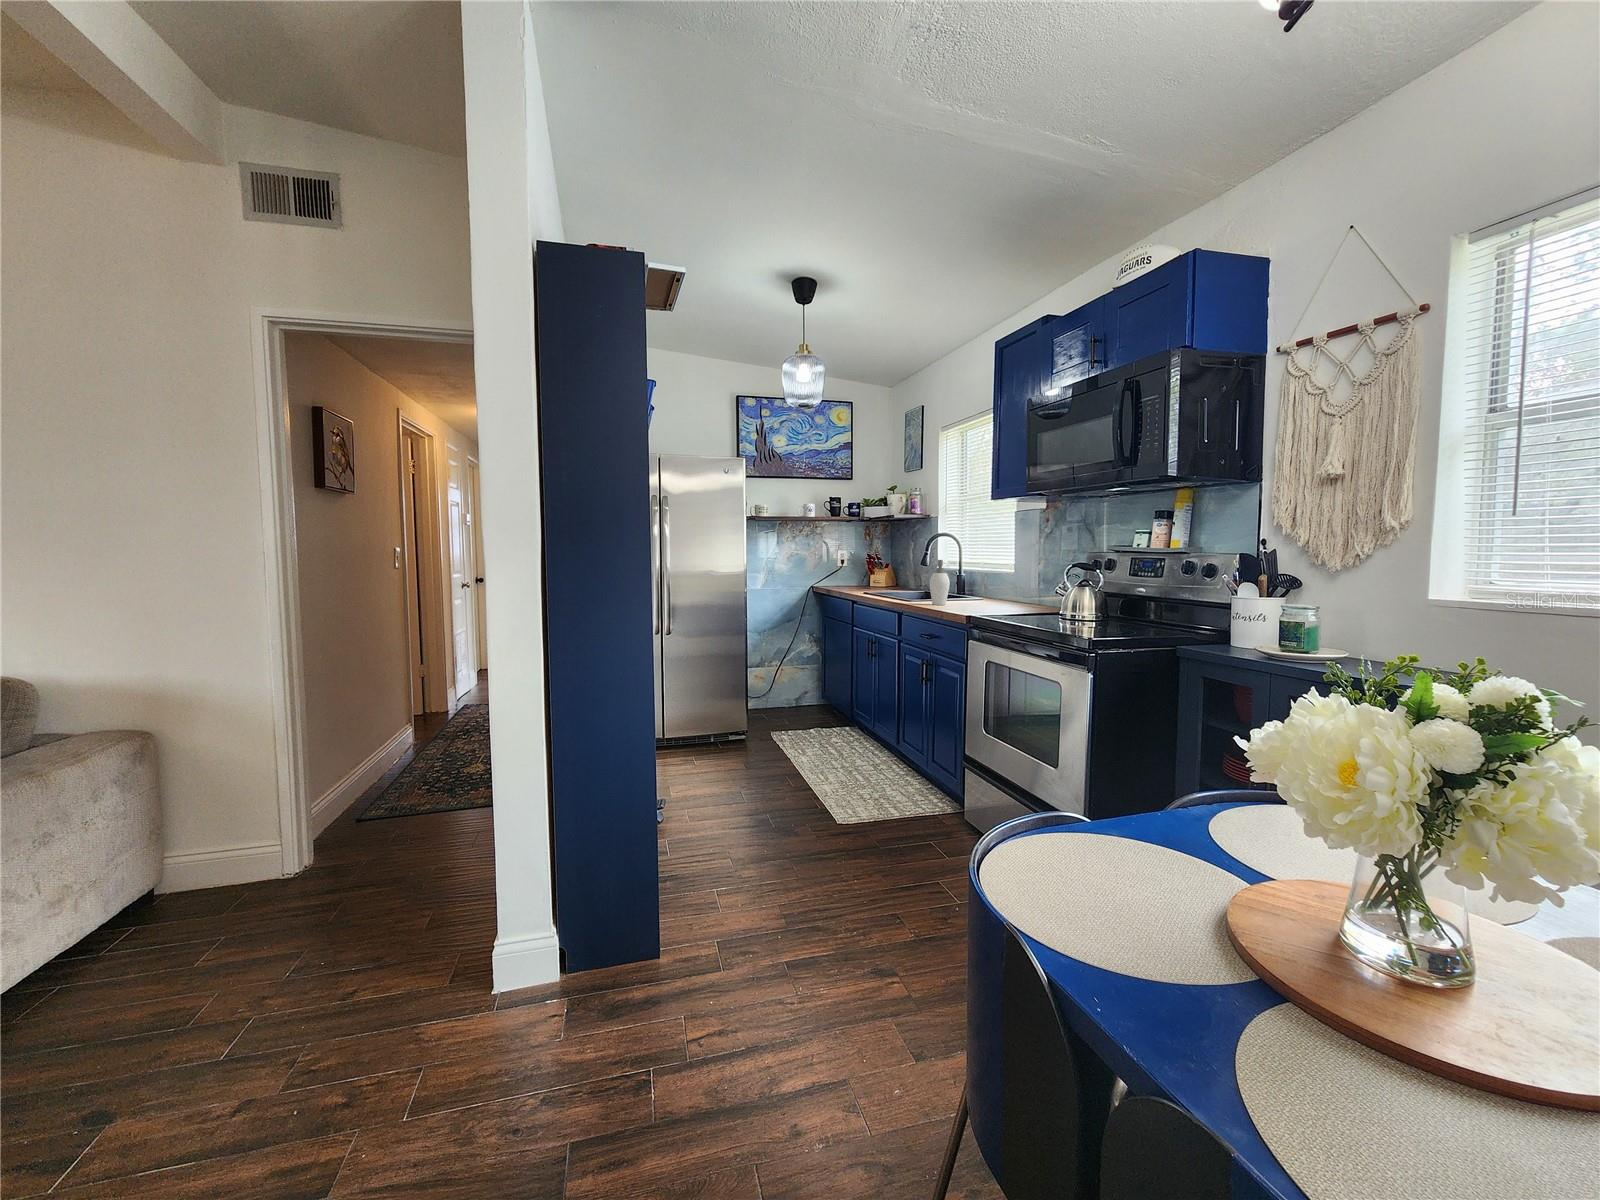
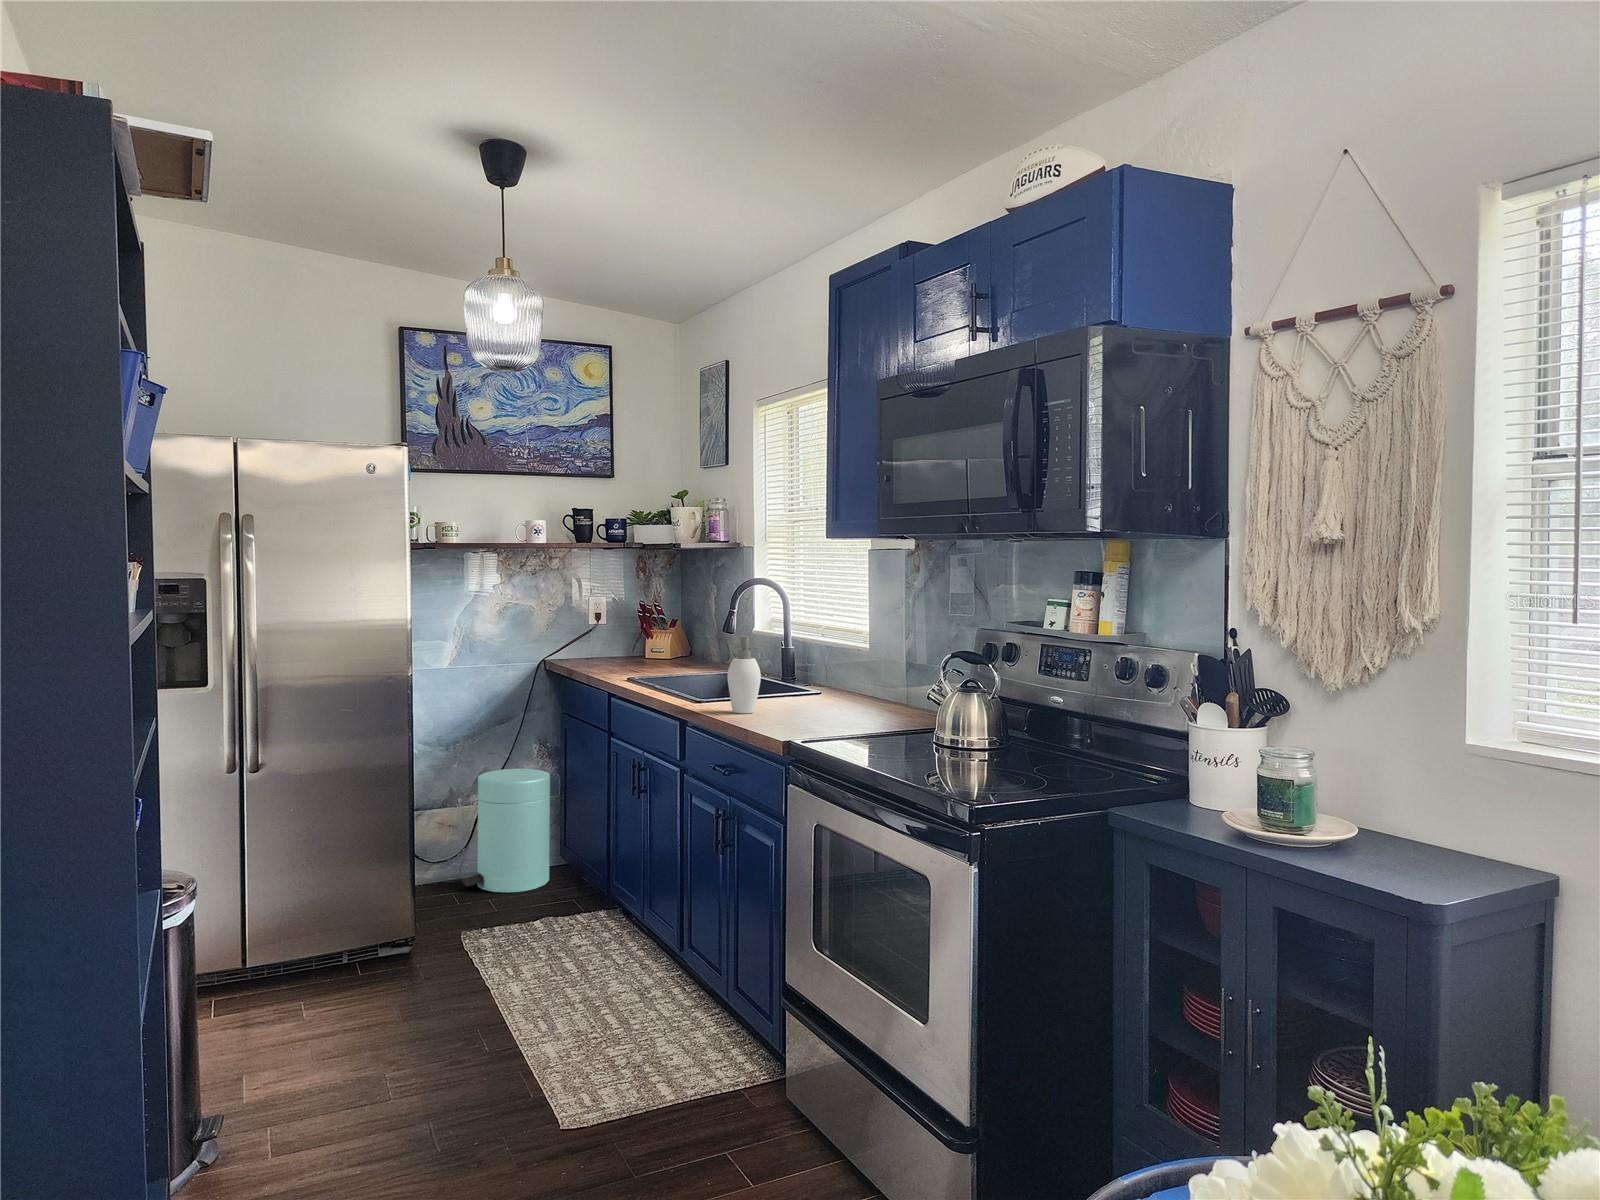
trash can: none [767,648,816,717] -> present [462,769,550,892]

